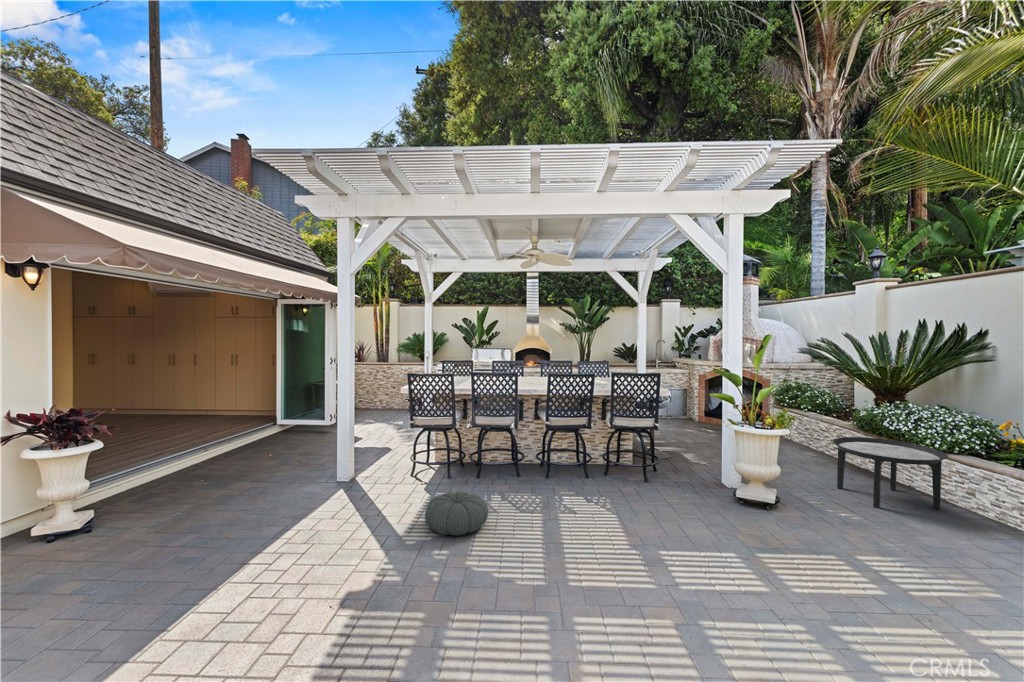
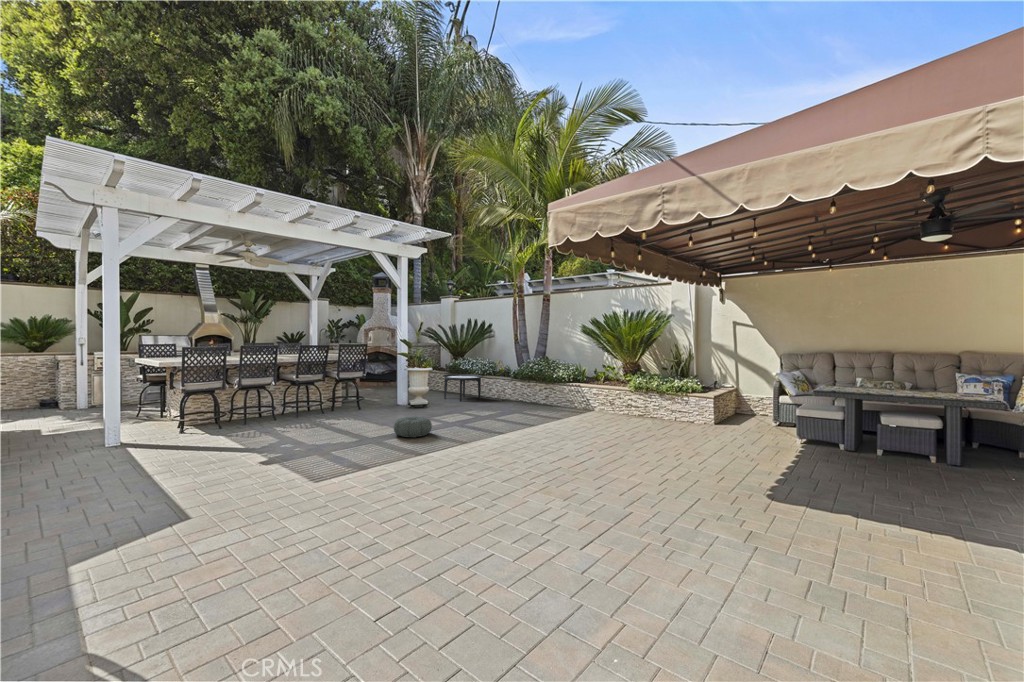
pouf: present [425,492,488,536] -> present [394,416,432,437]

